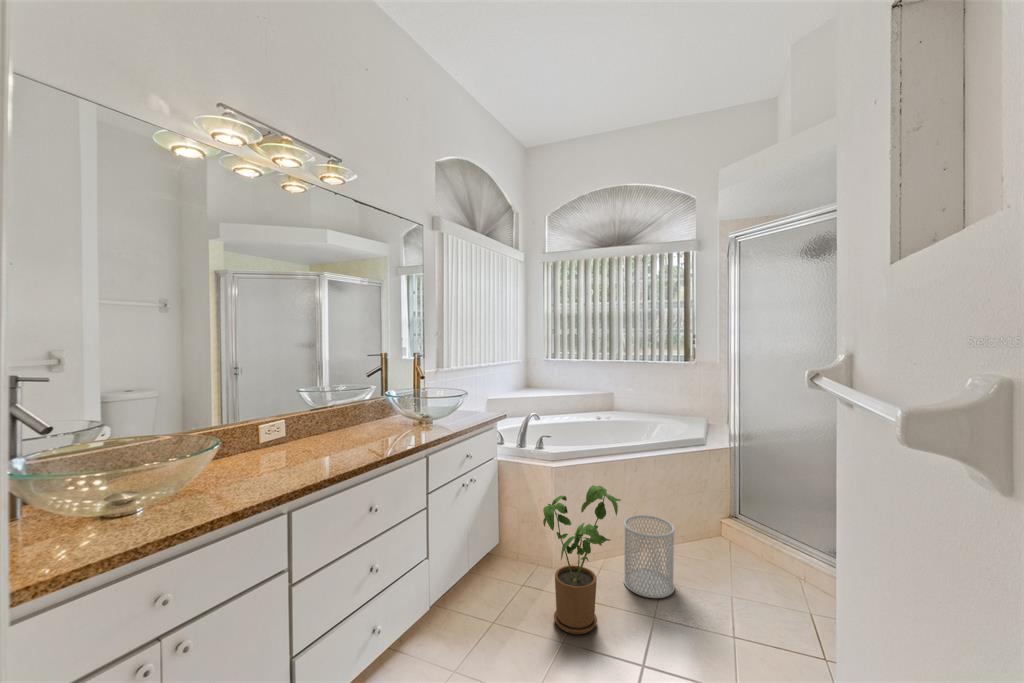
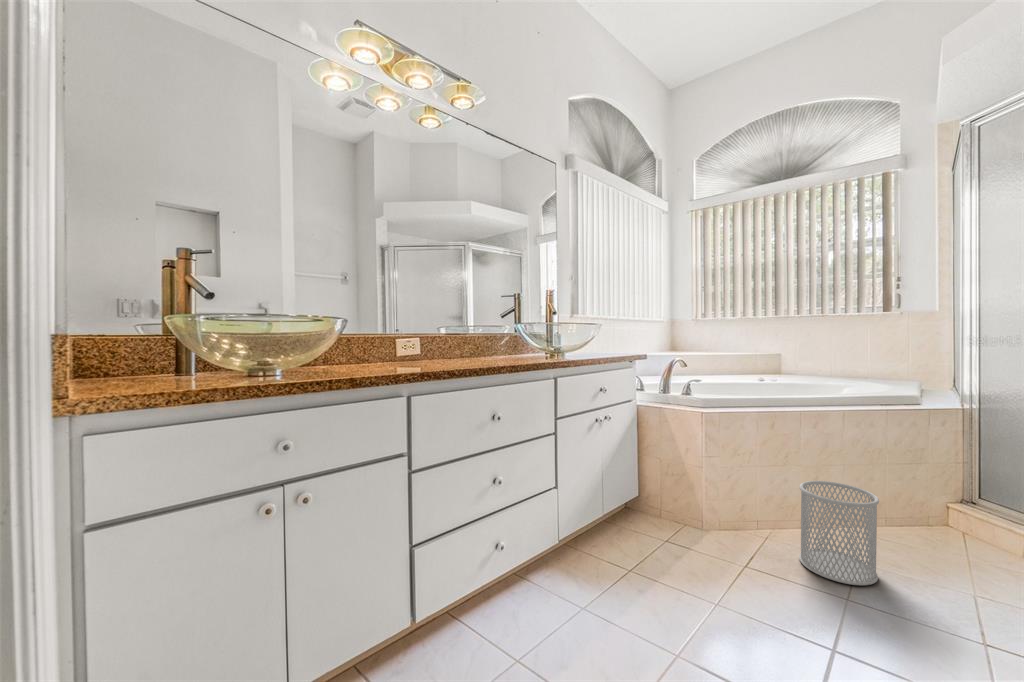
house plant: present [543,485,621,634] -> none [691,426,798,605]

